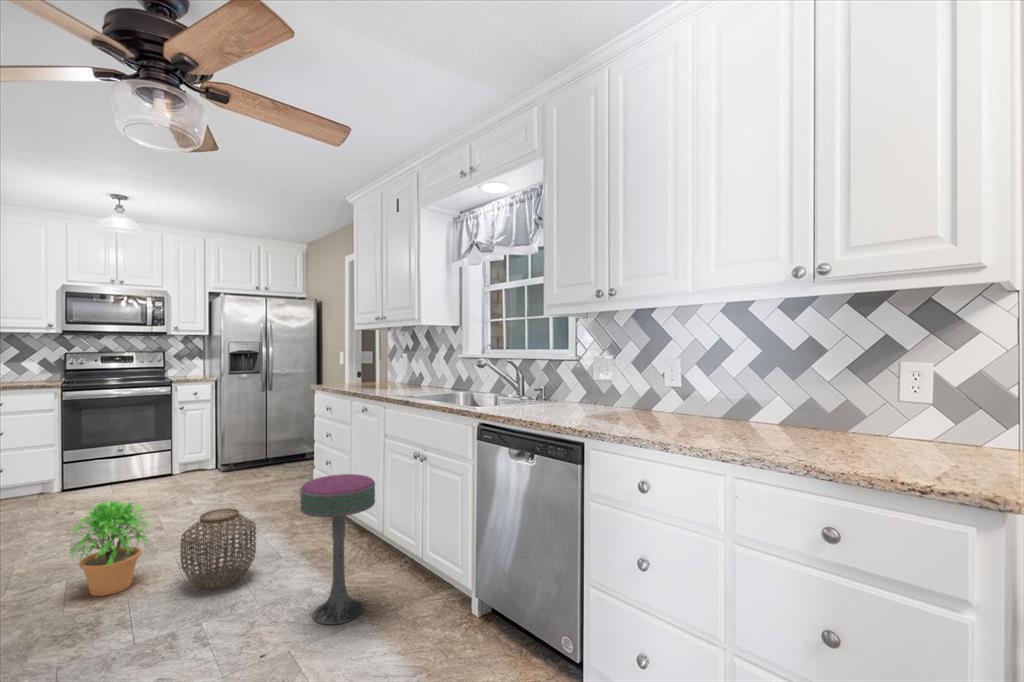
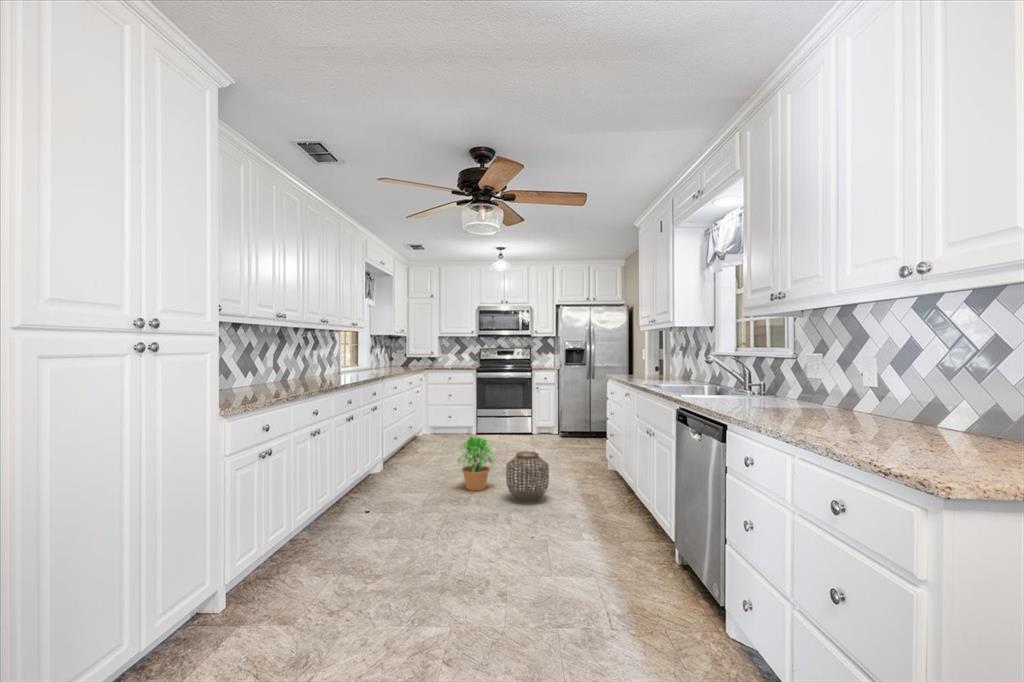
bar stool: present [300,474,375,625] -> none [558,437,609,540]

